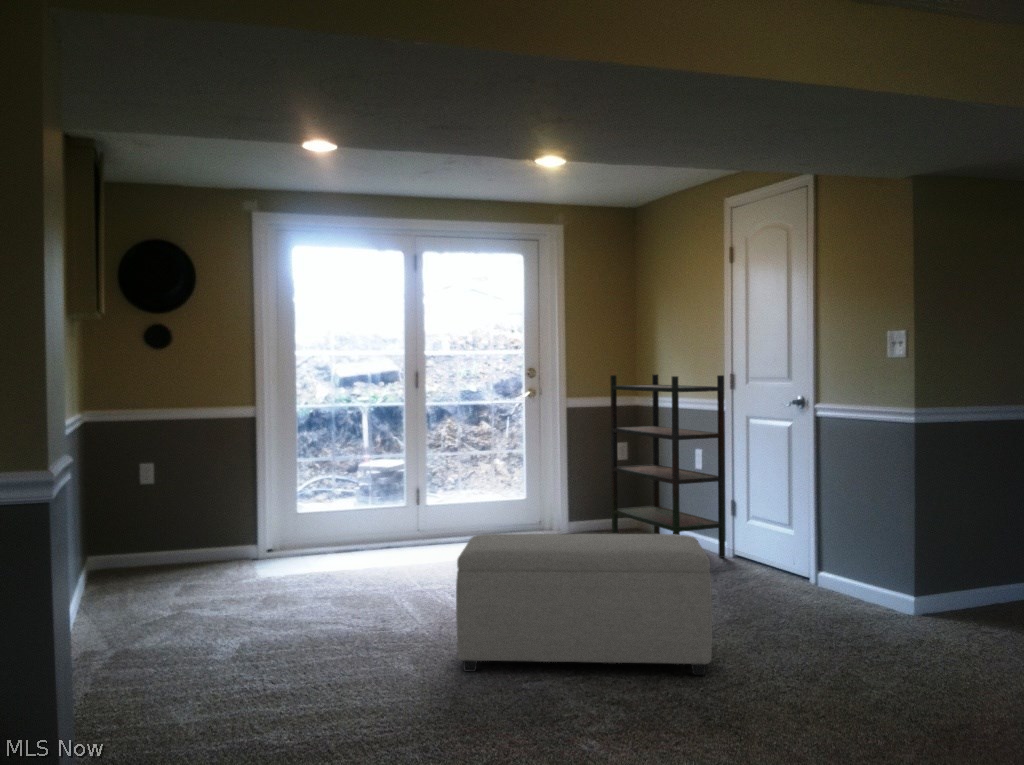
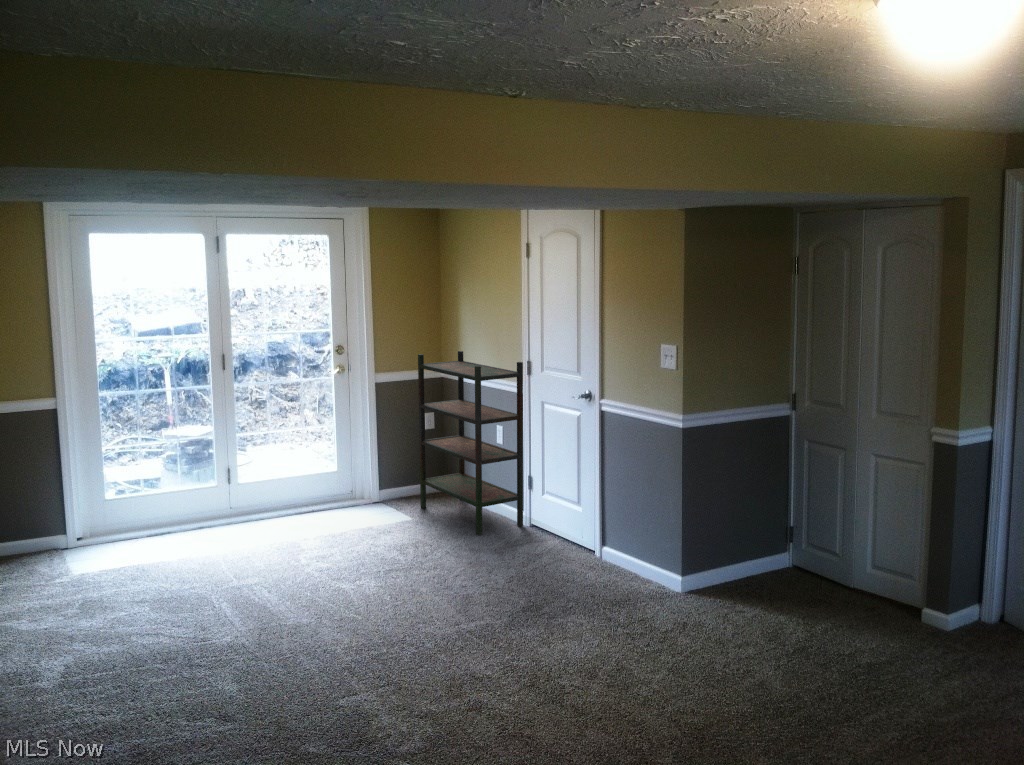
ottoman: present [456,534,712,675] -> none [277,544,505,684]

